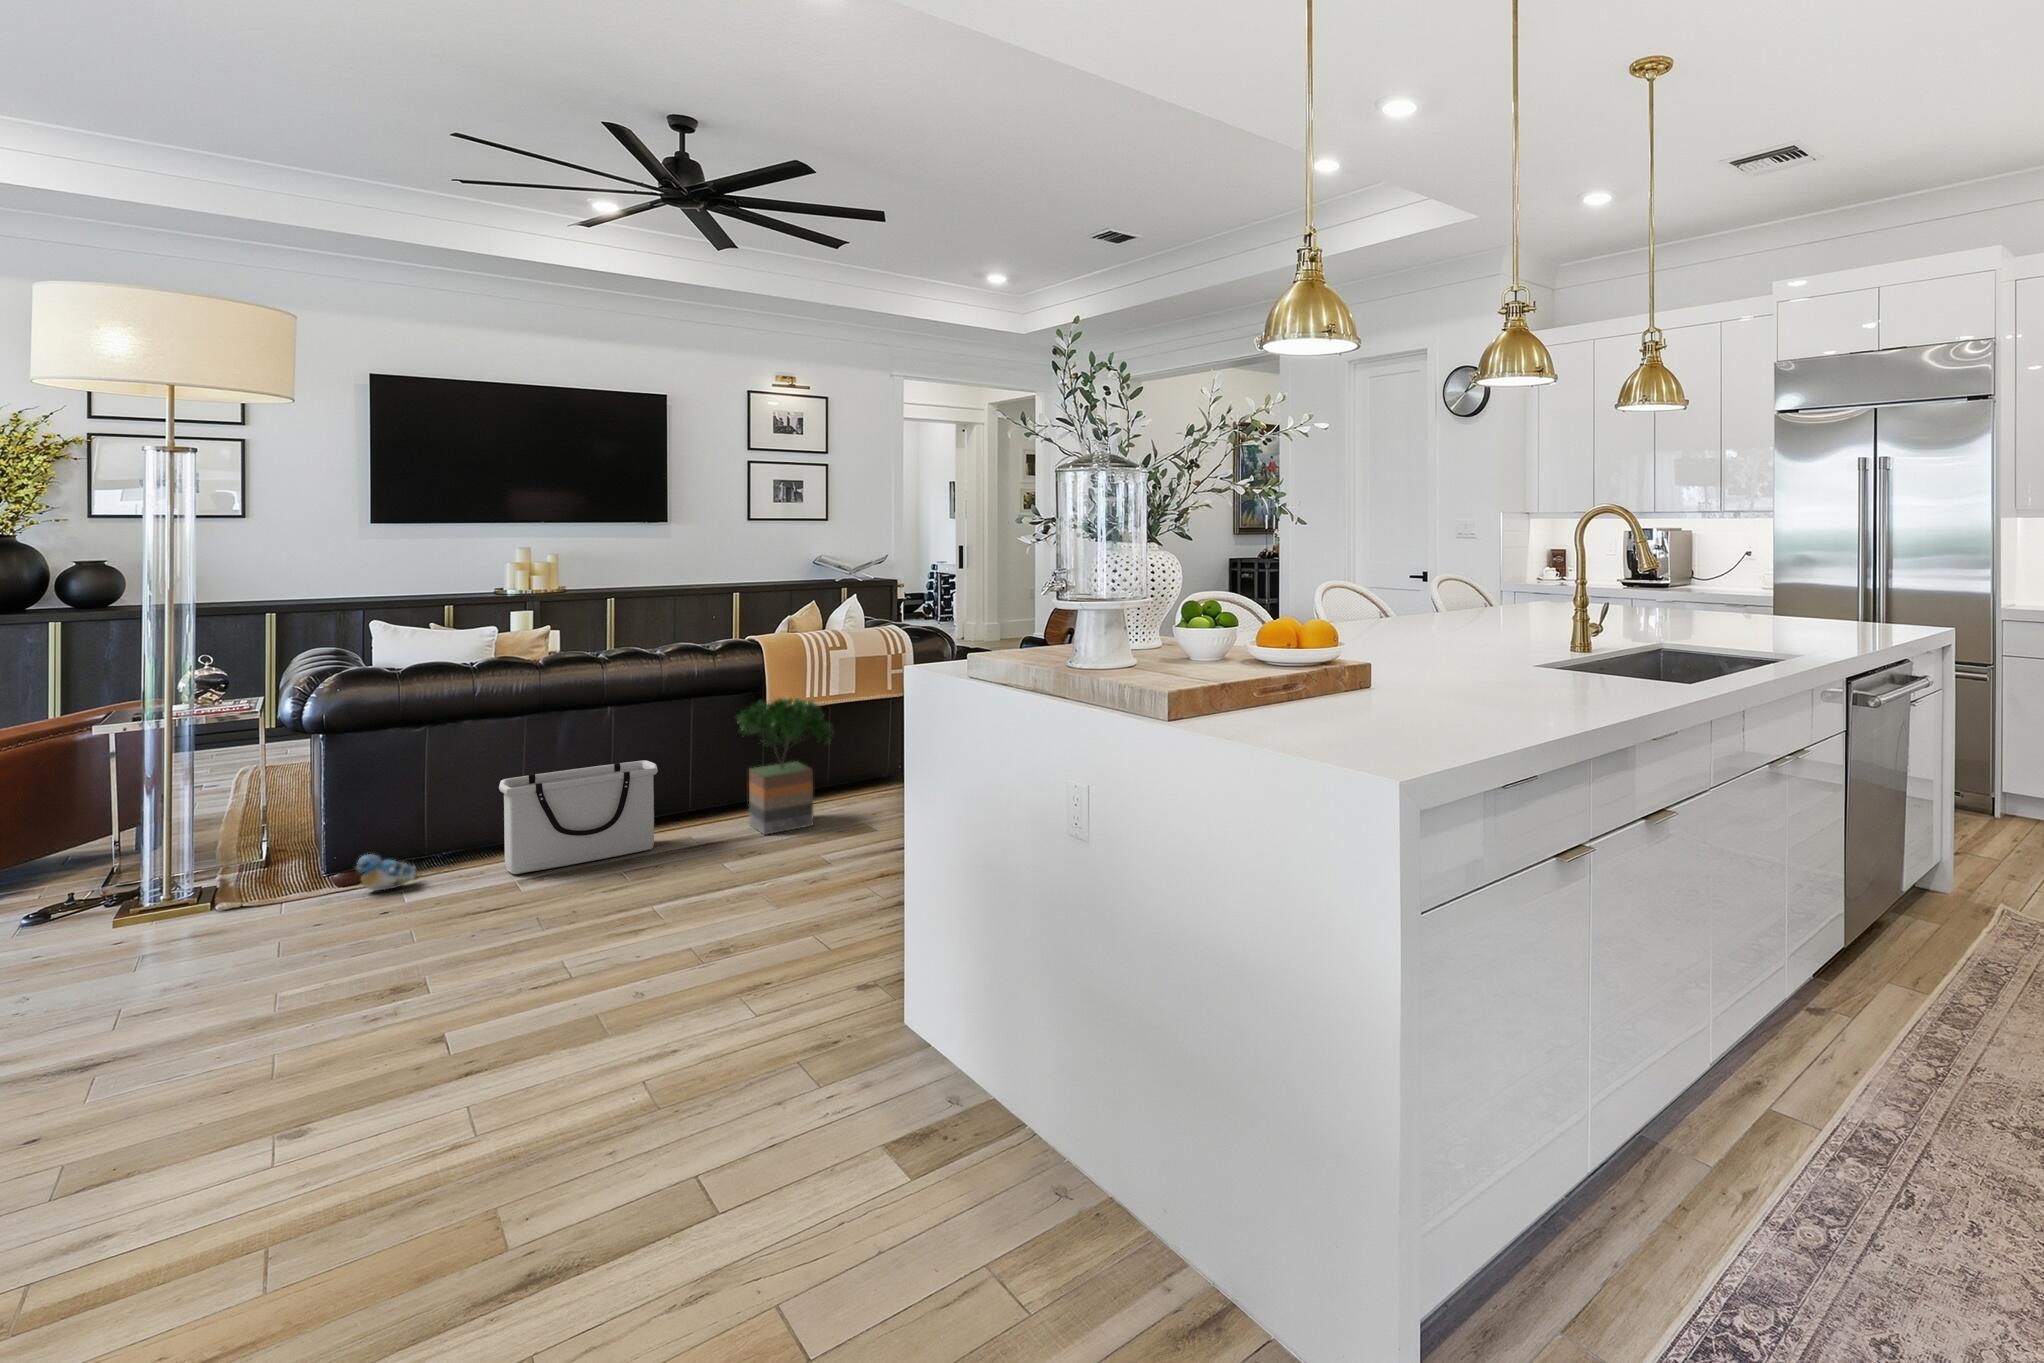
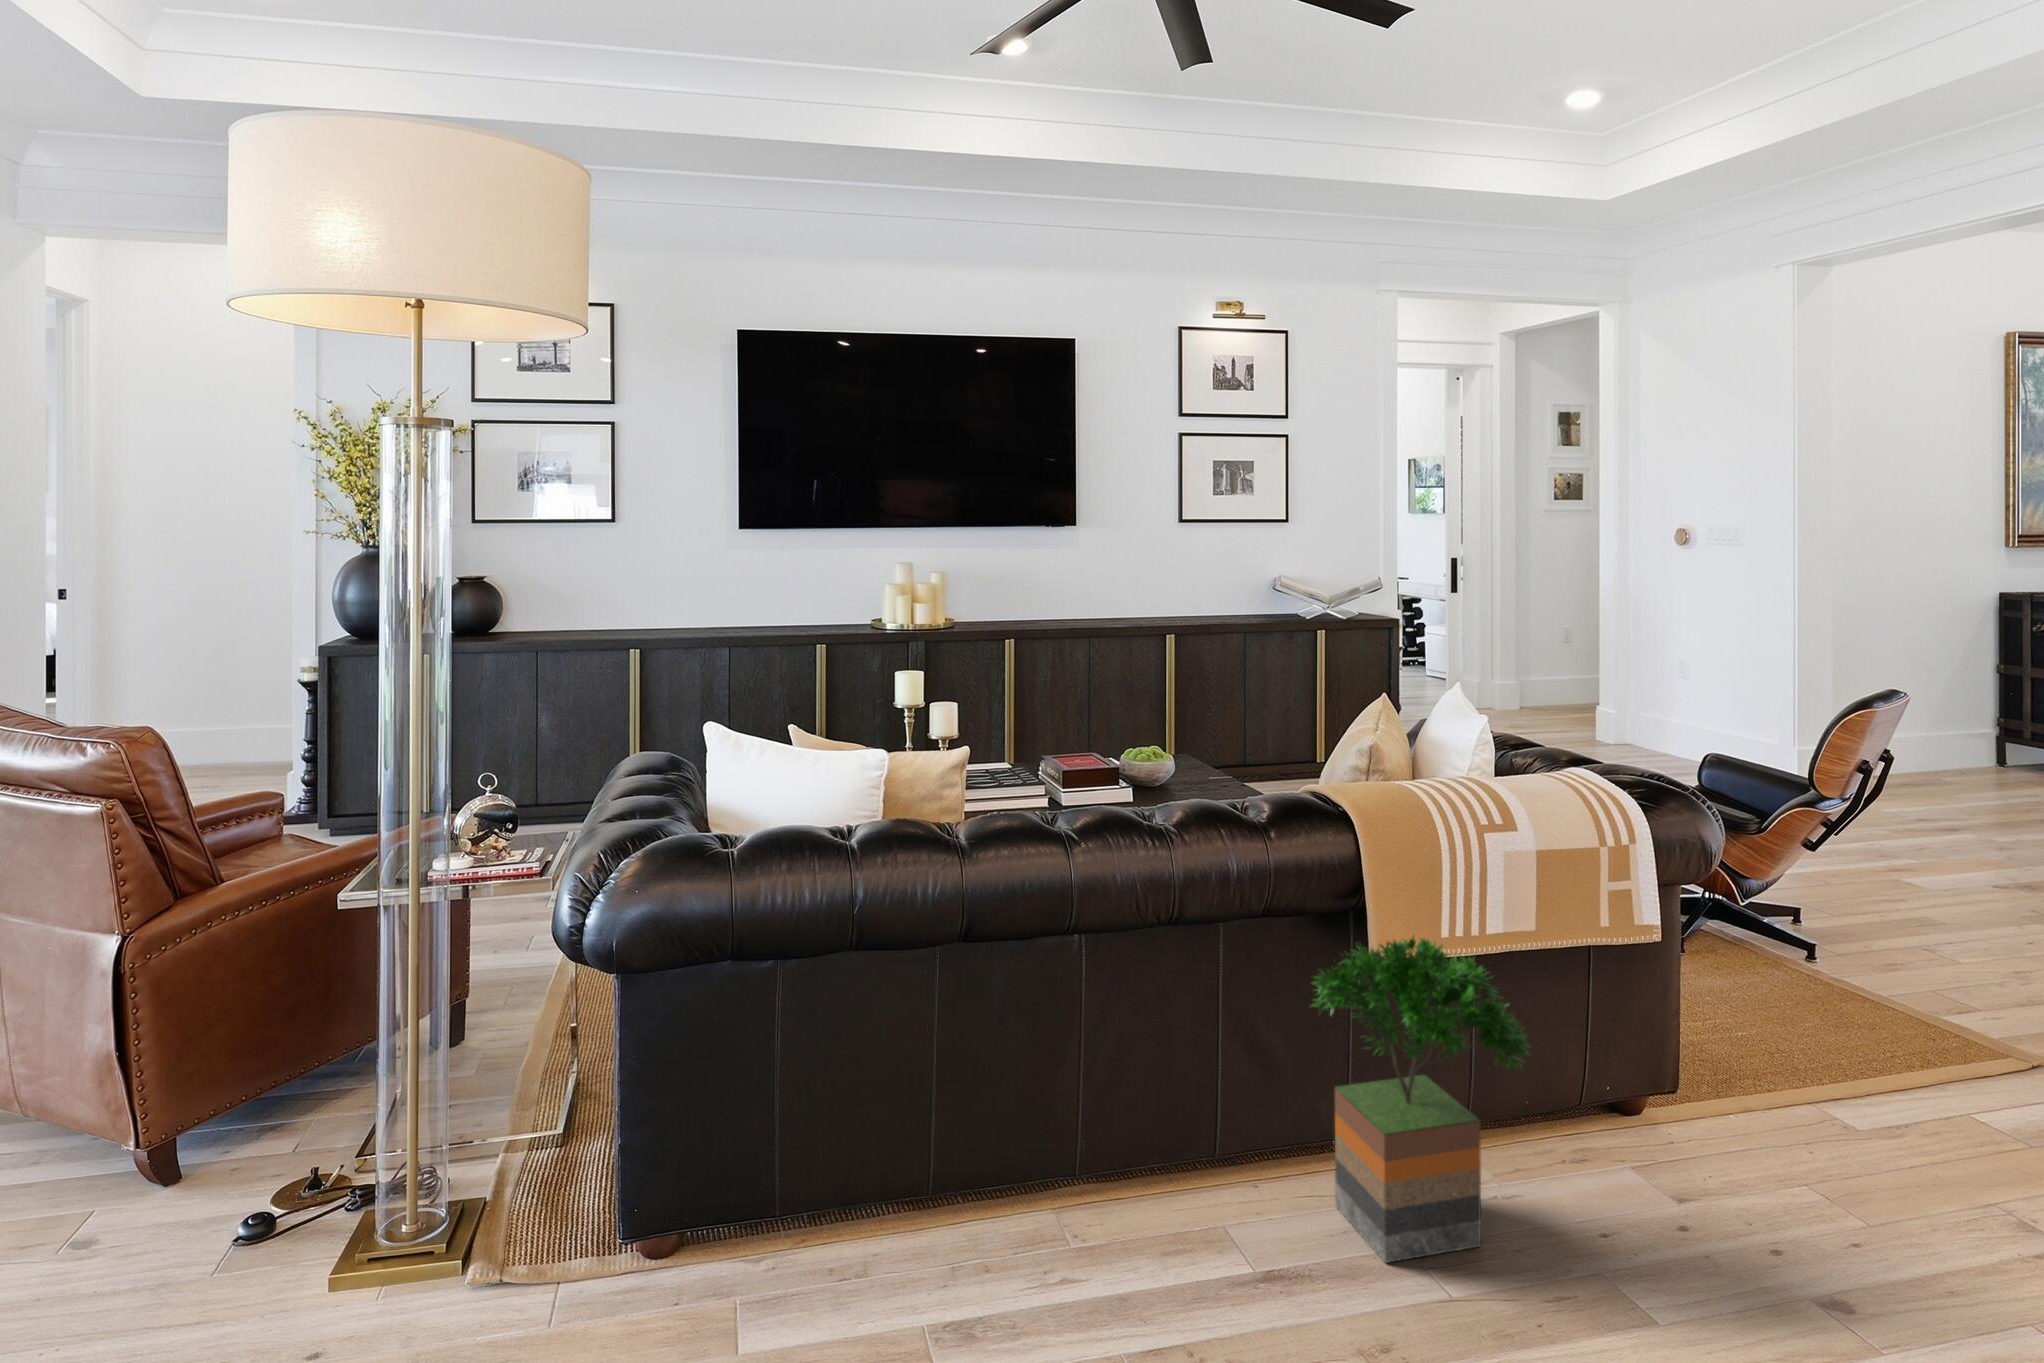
storage bin: present [499,760,658,874] -> none [894,1055,1176,1303]
plush toy: present [356,854,421,890] -> none [661,1223,770,1298]

